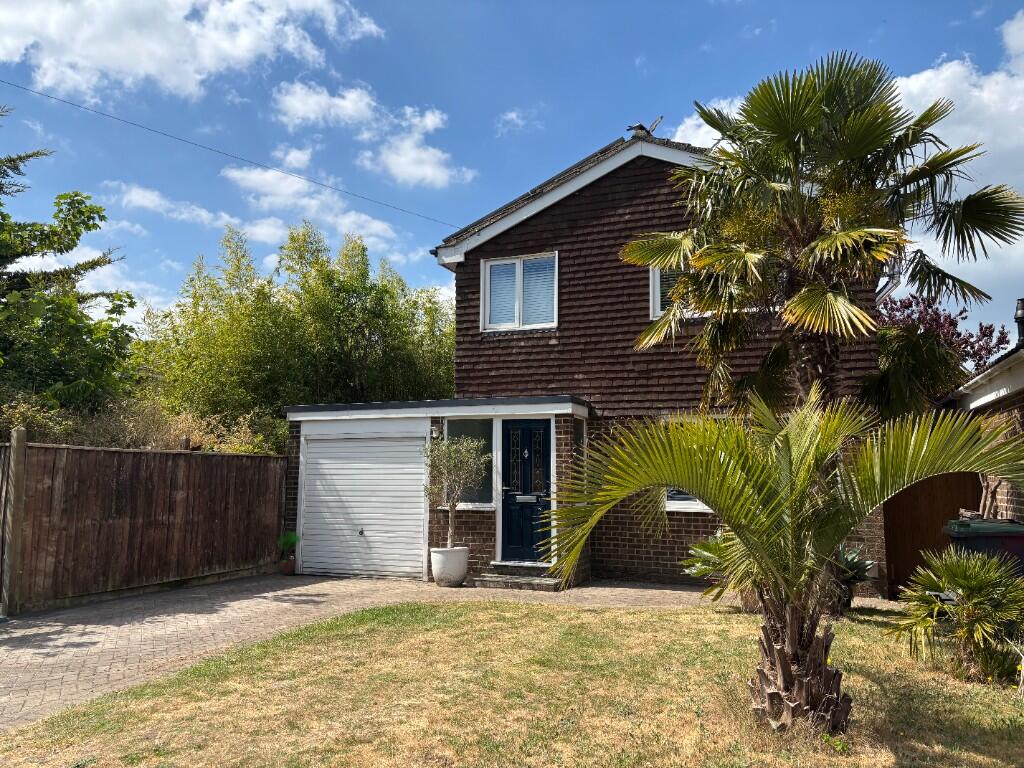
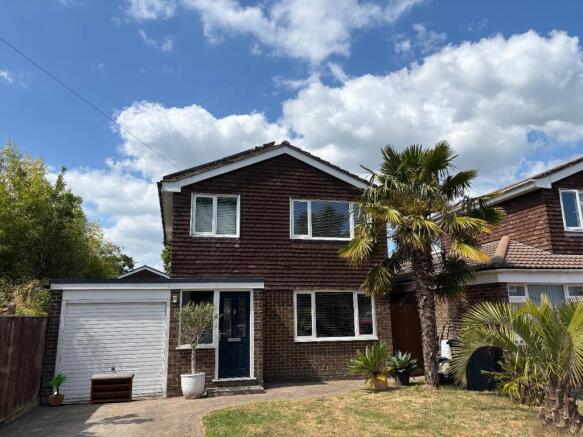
bench: none [325,539,387,582] -> present [89,373,134,404]

